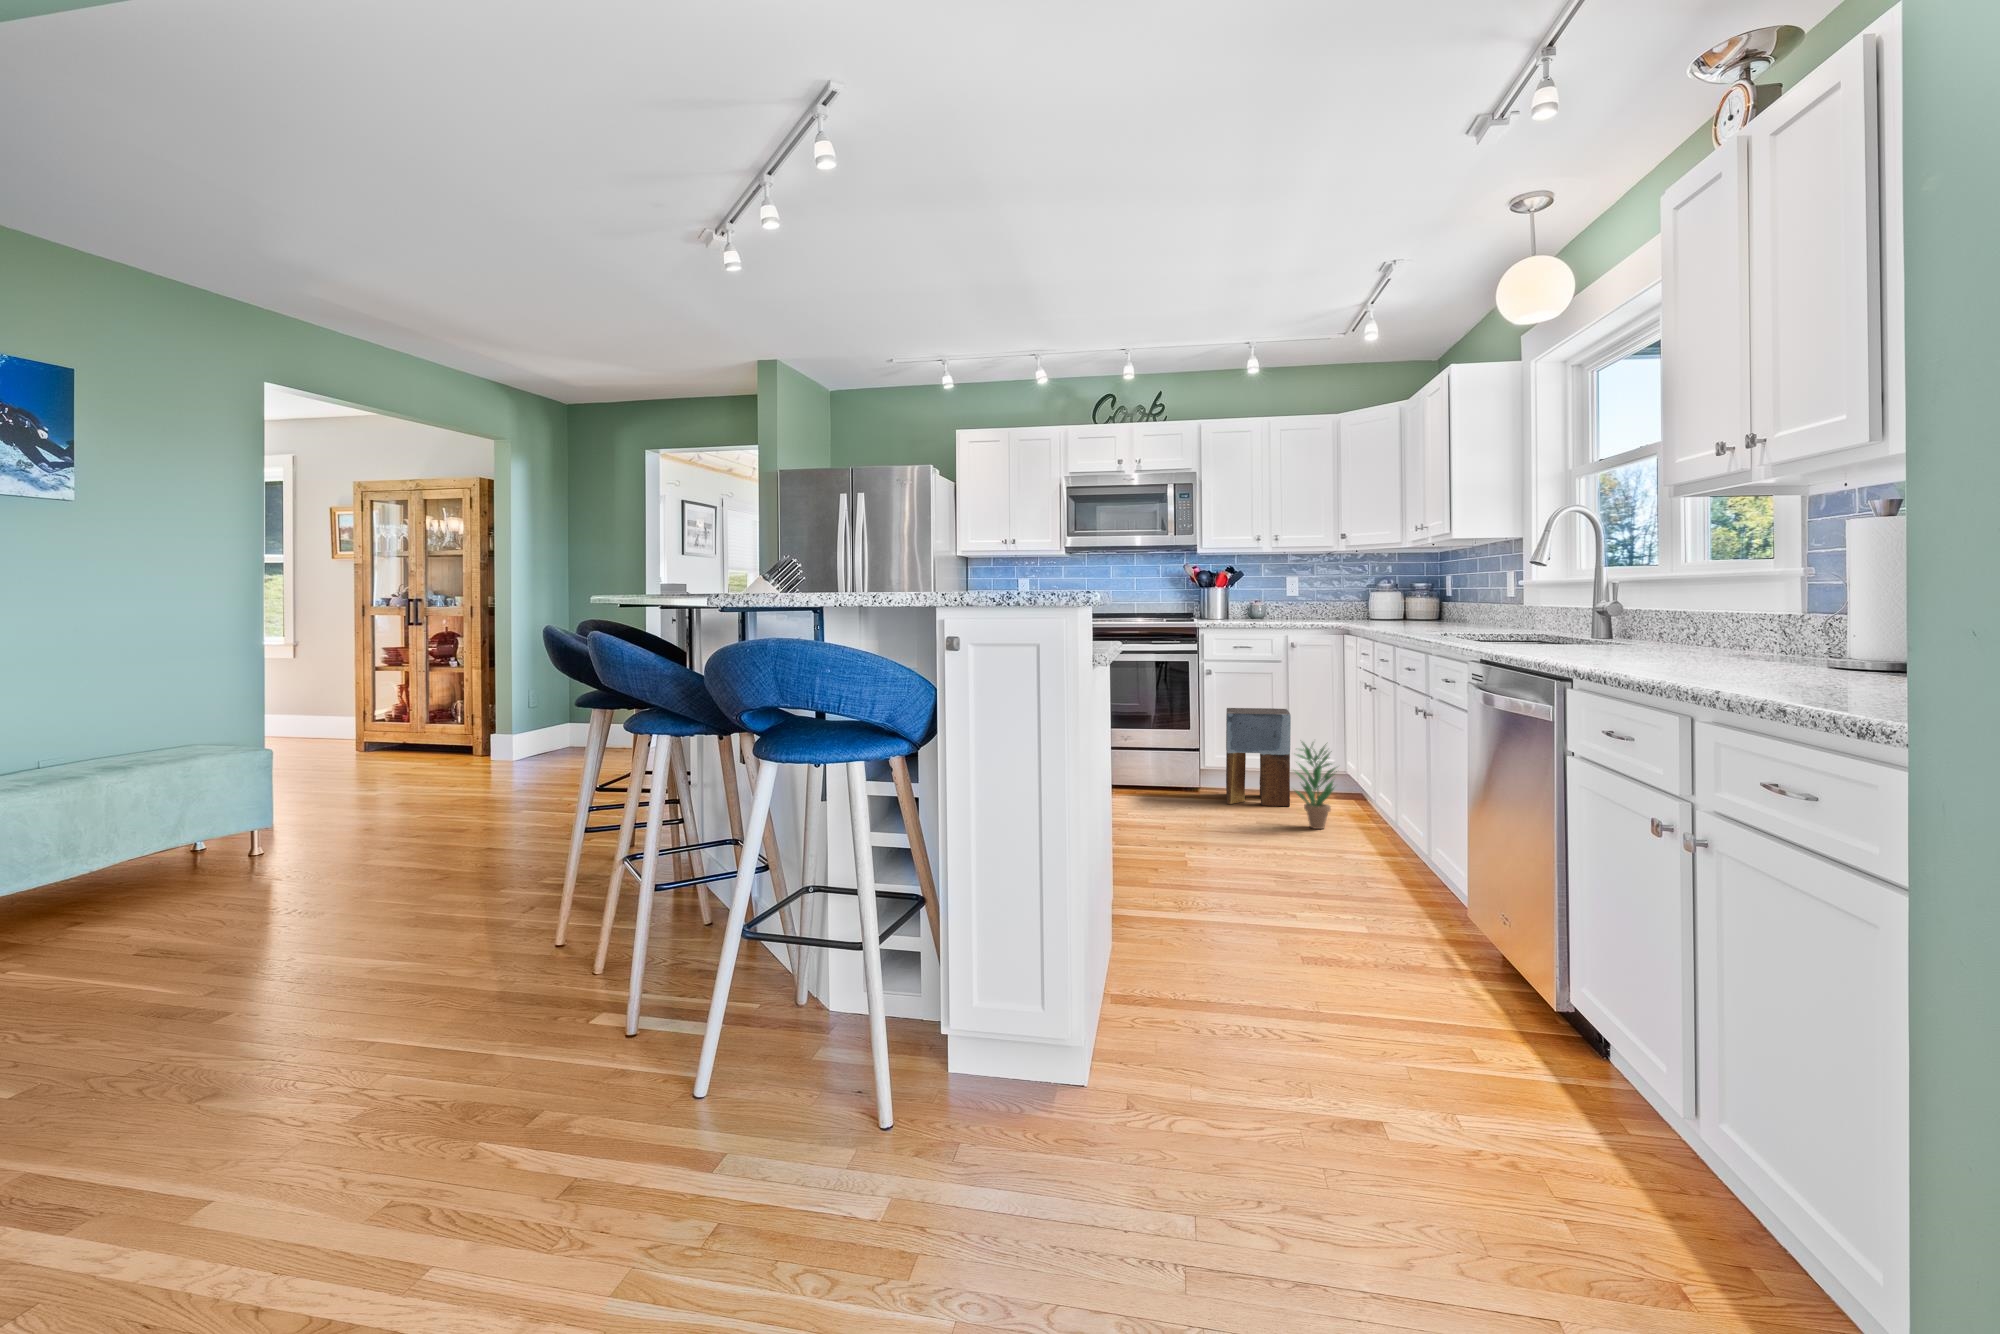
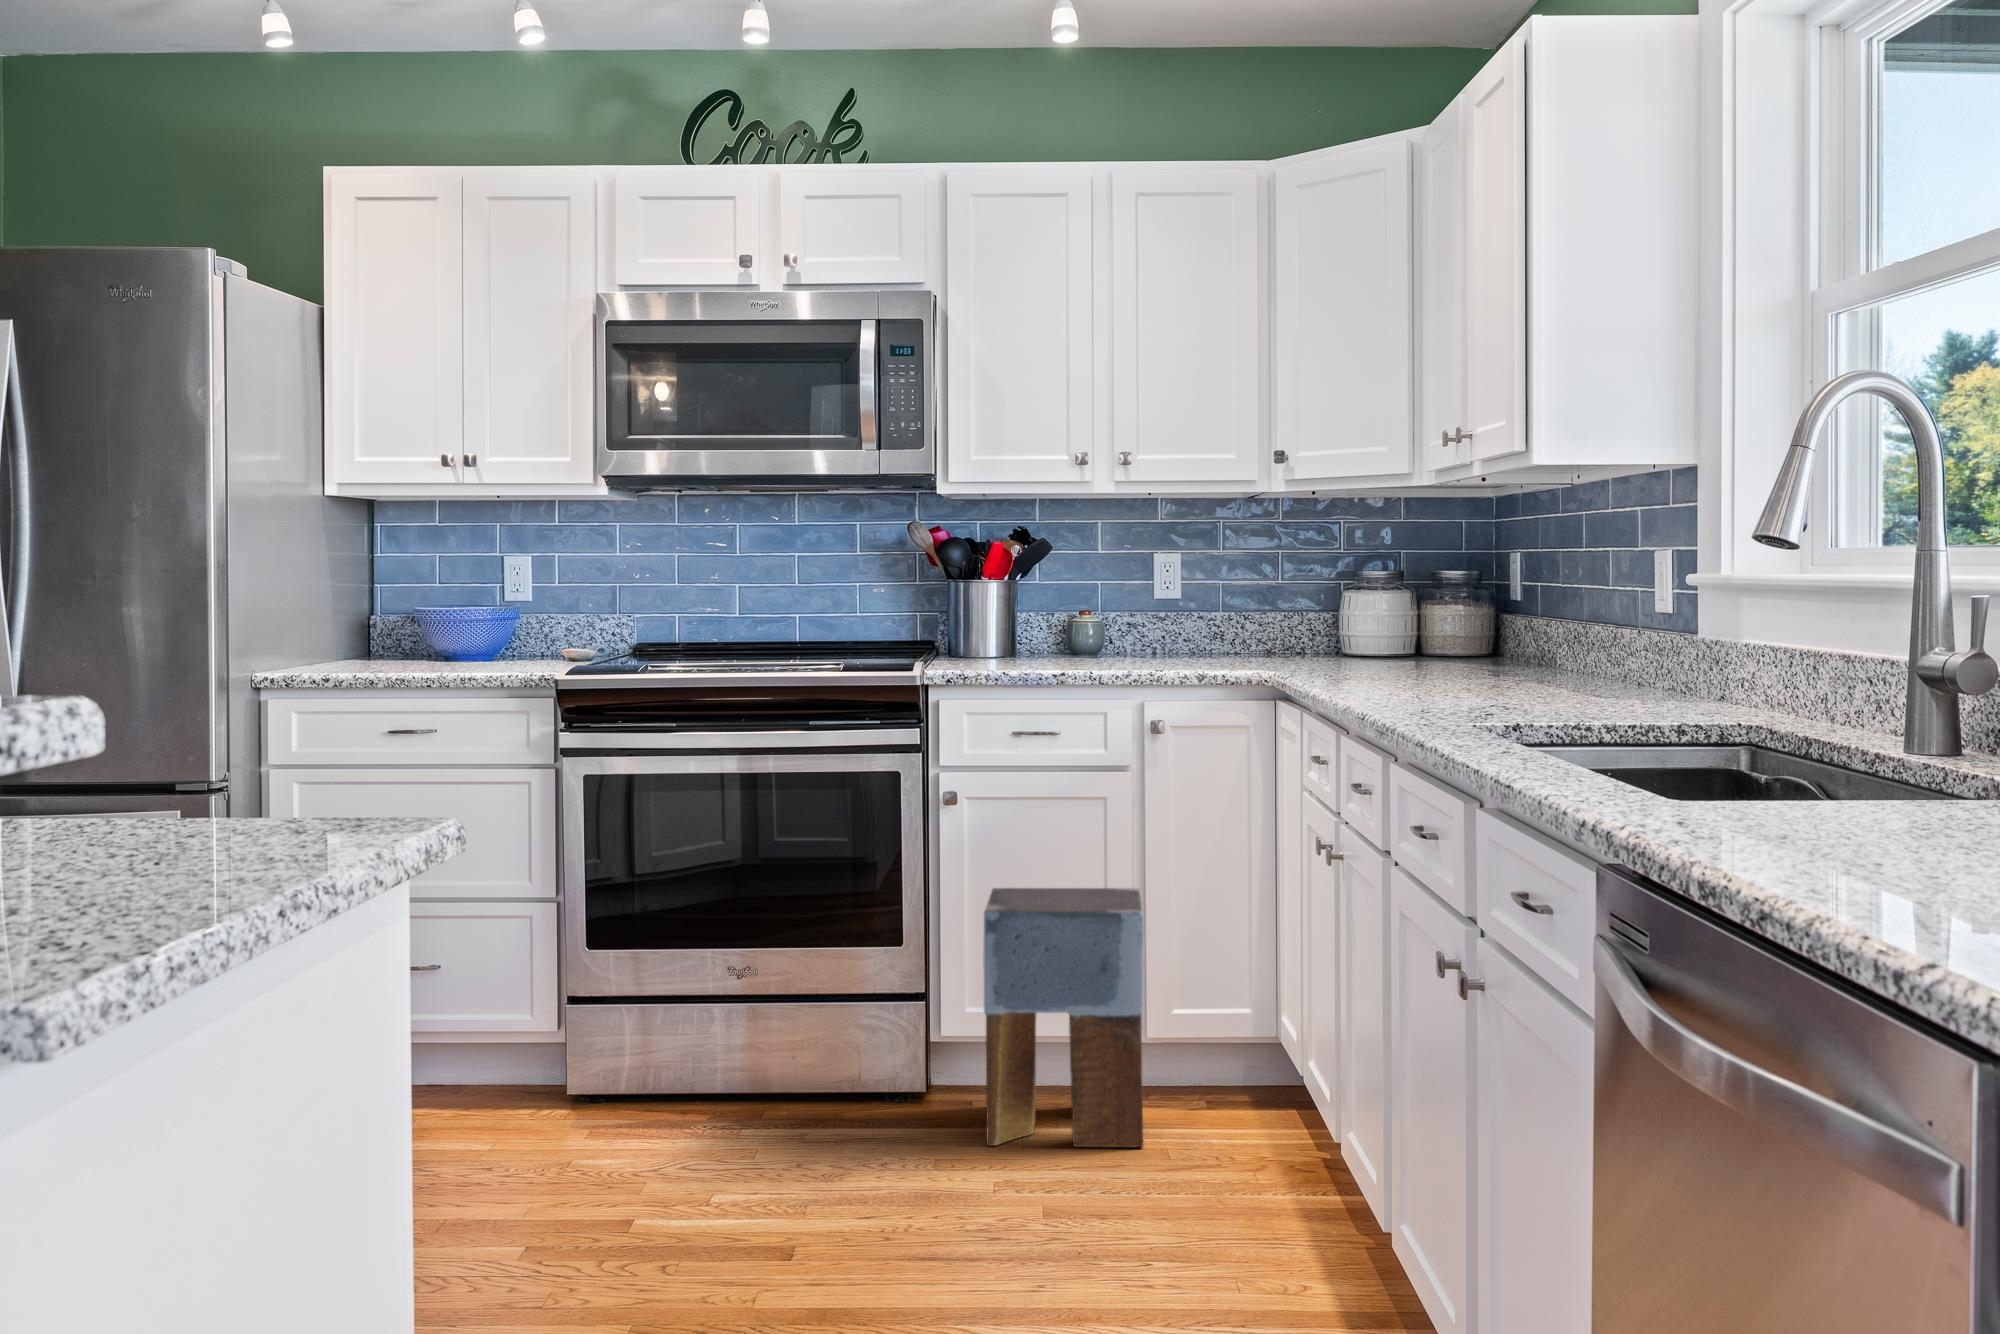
potted plant: present [1295,743,1335,829] -> none [1131,998,1257,1238]

